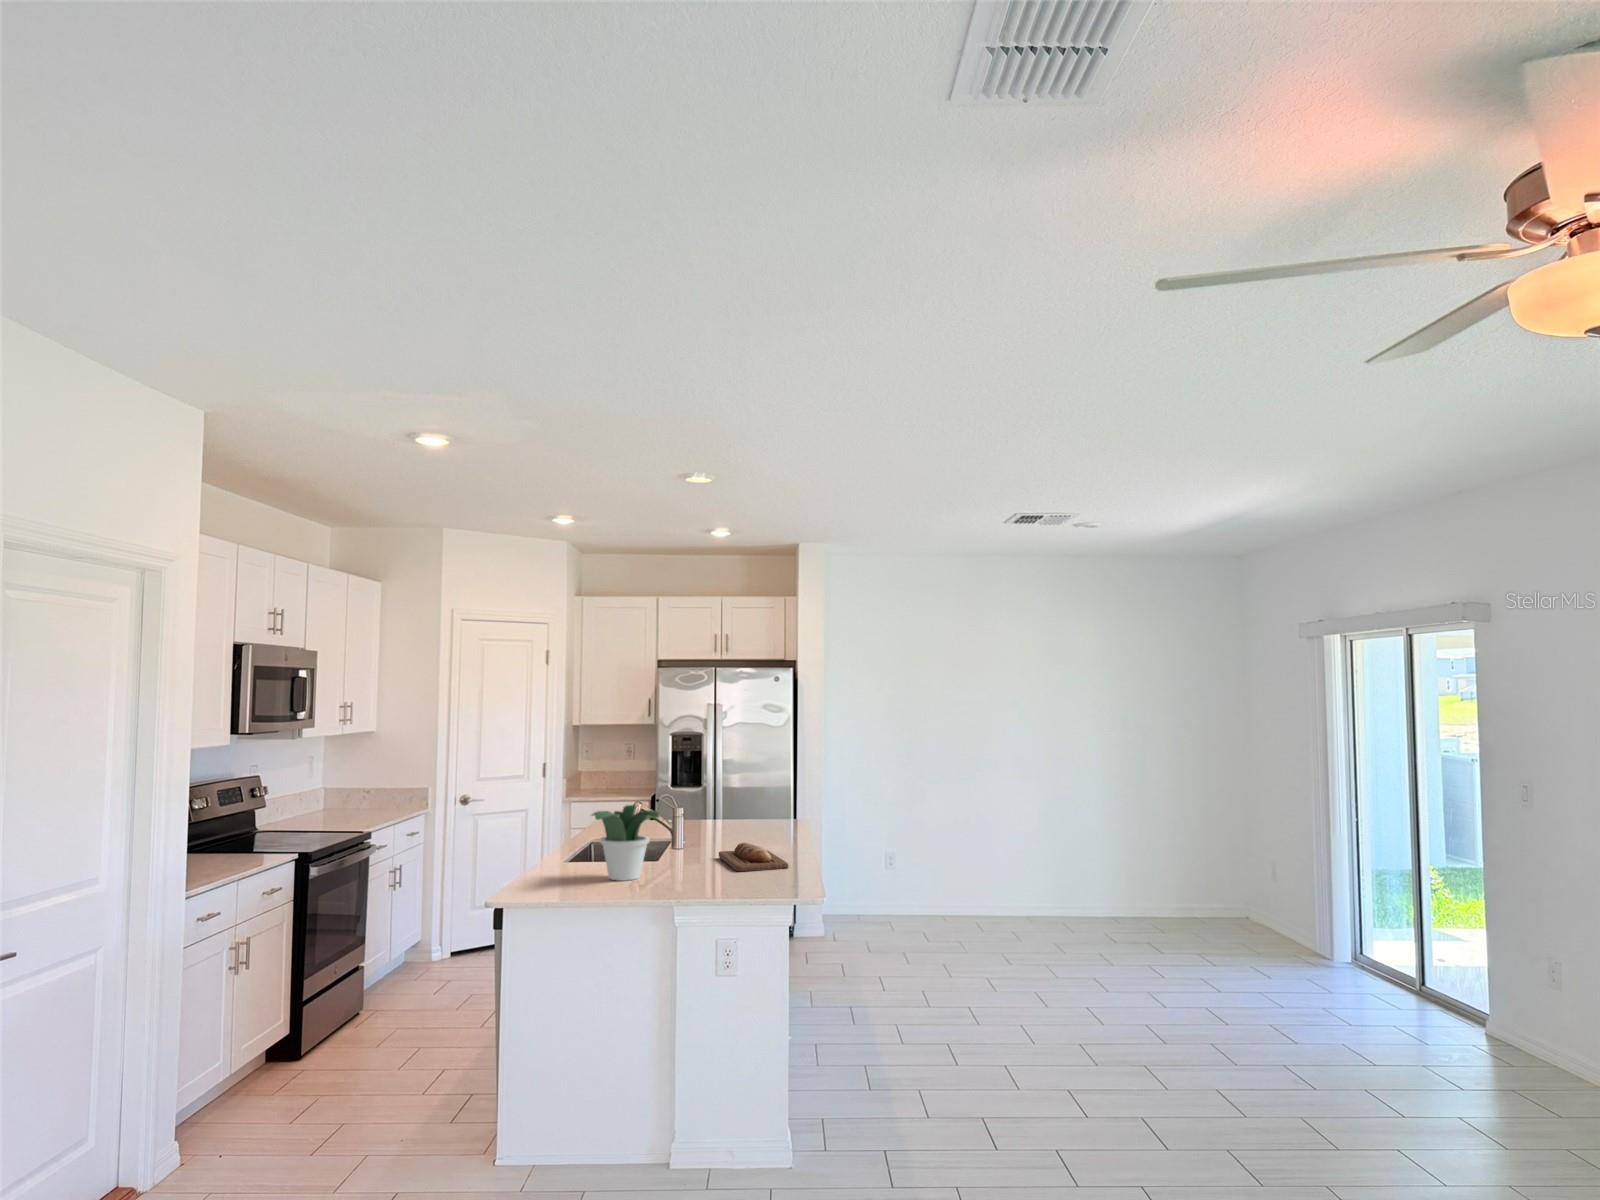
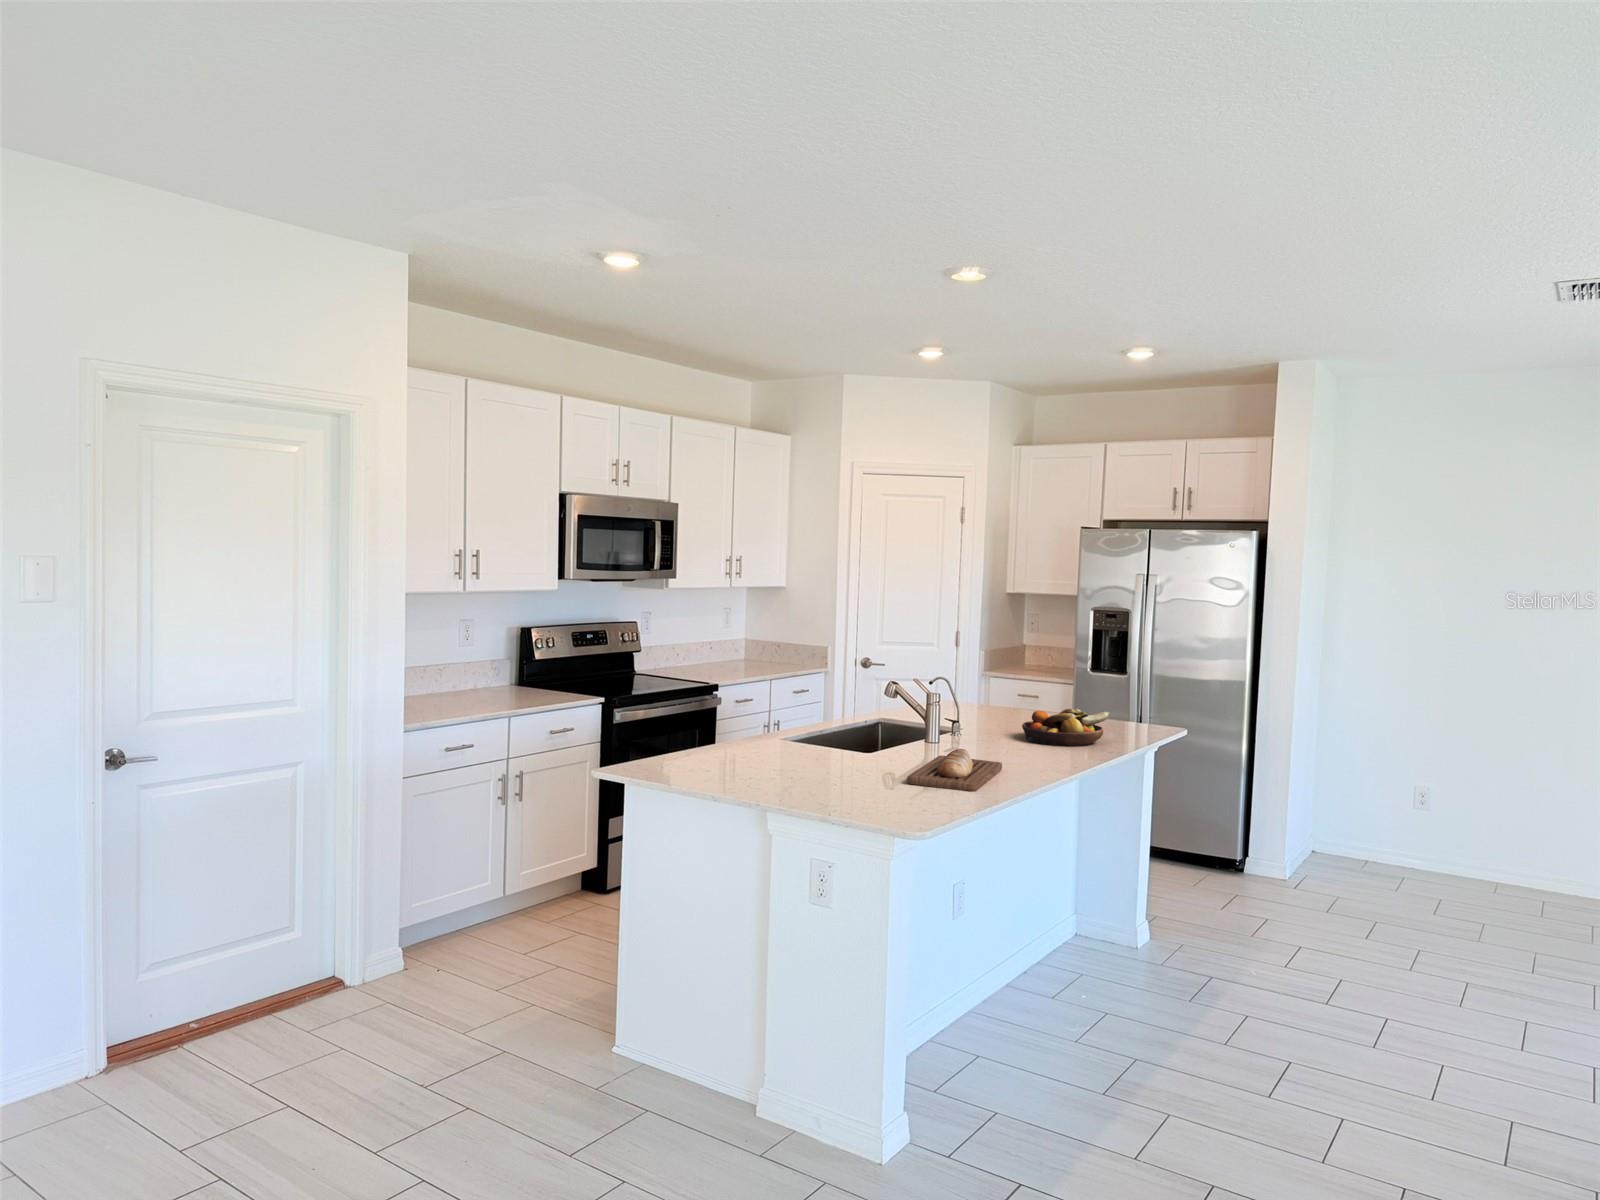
potted plant: present [592,805,659,881] -> none [725,682,830,771]
fruit bowl: none [717,808,777,837] -> present [1022,709,1110,746]

